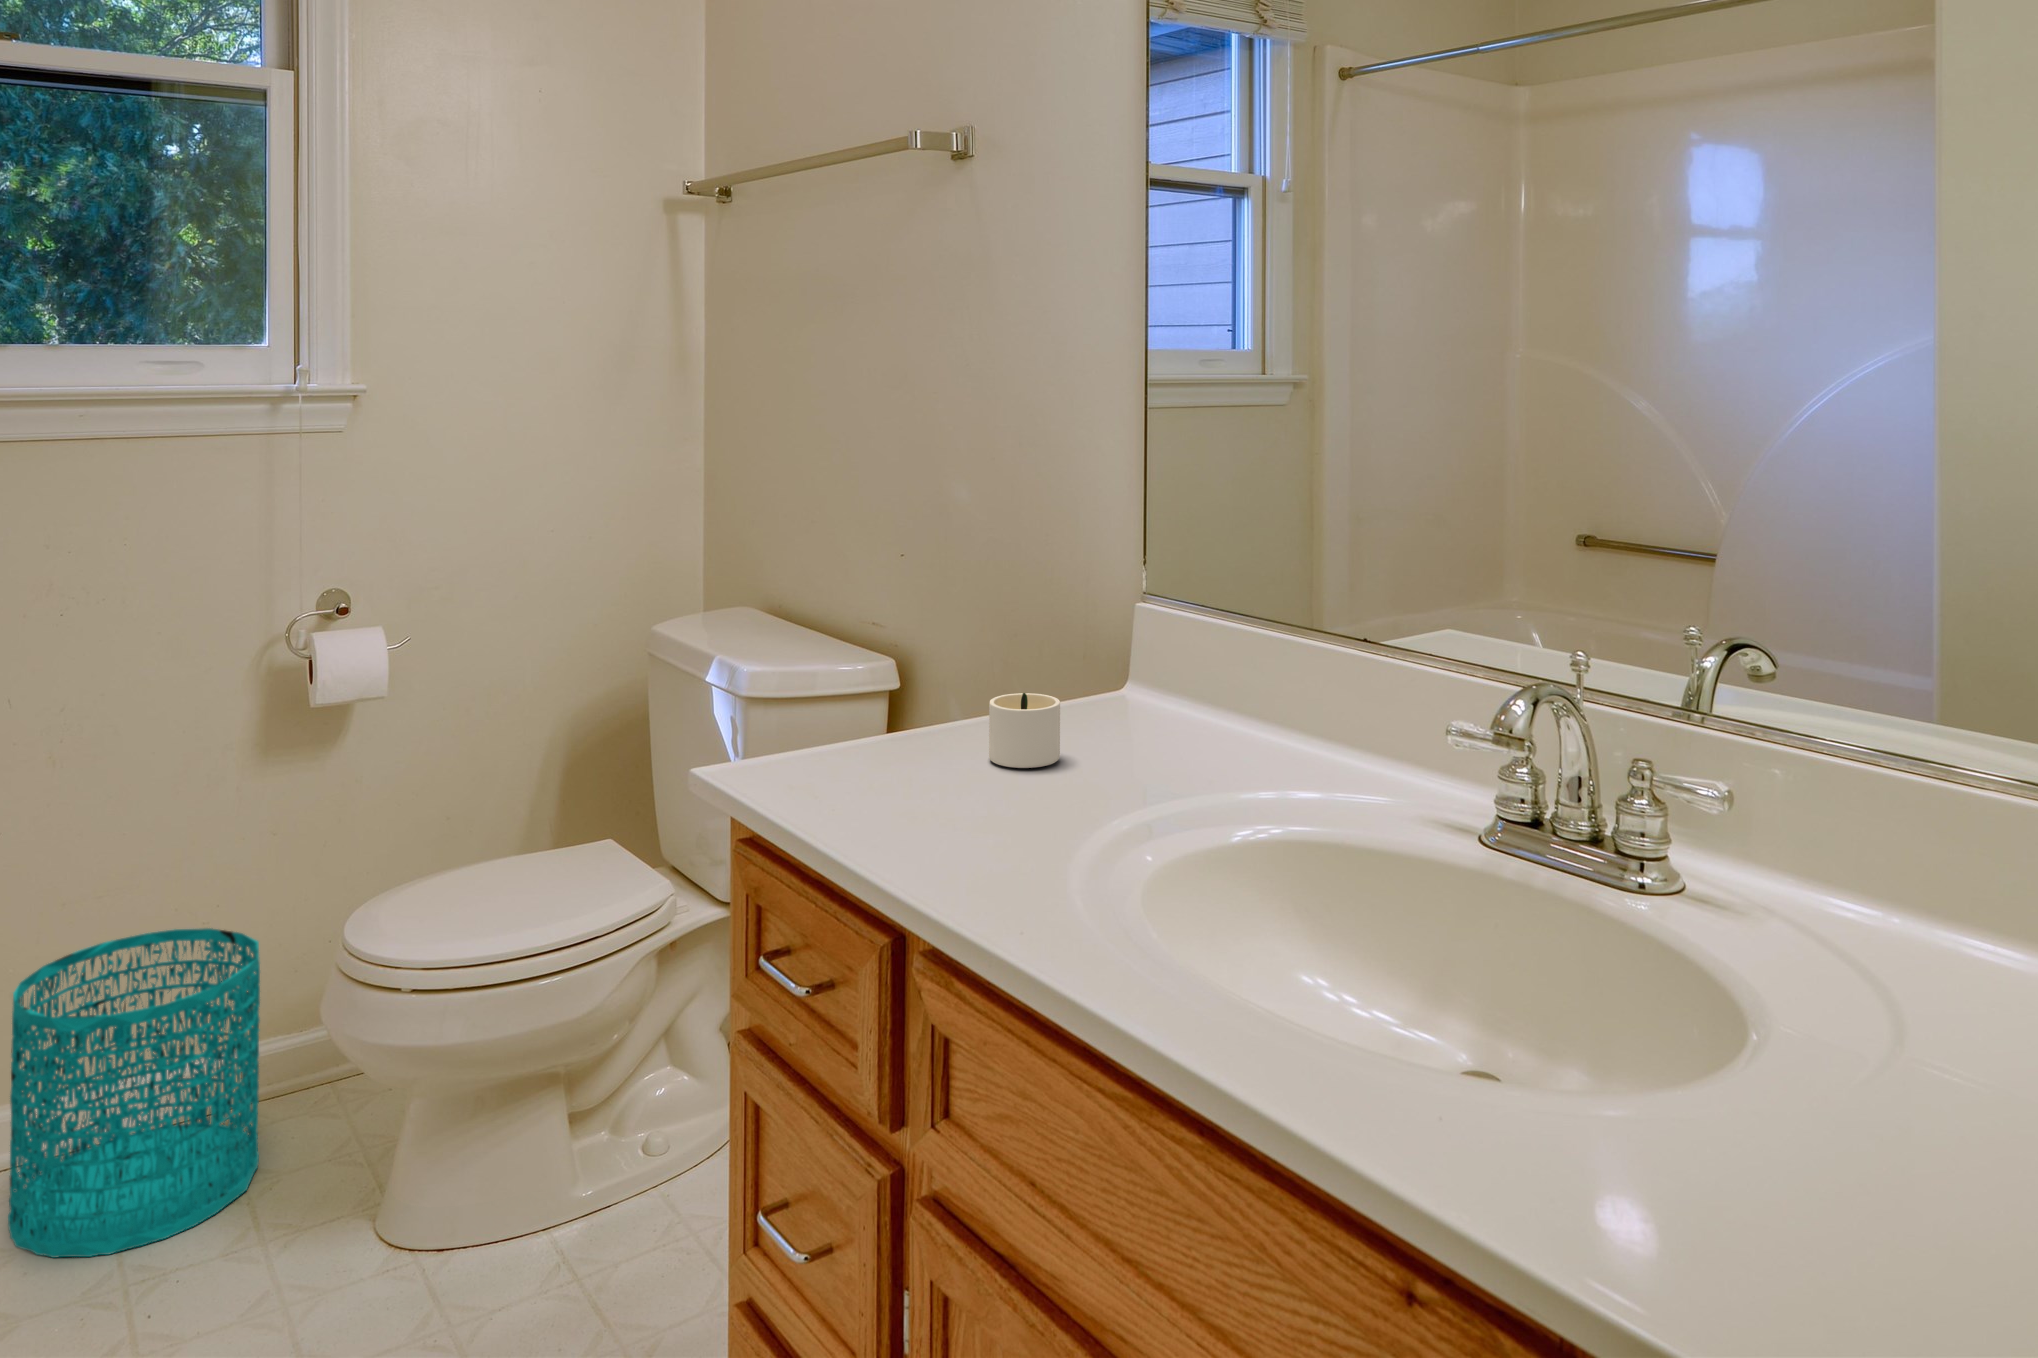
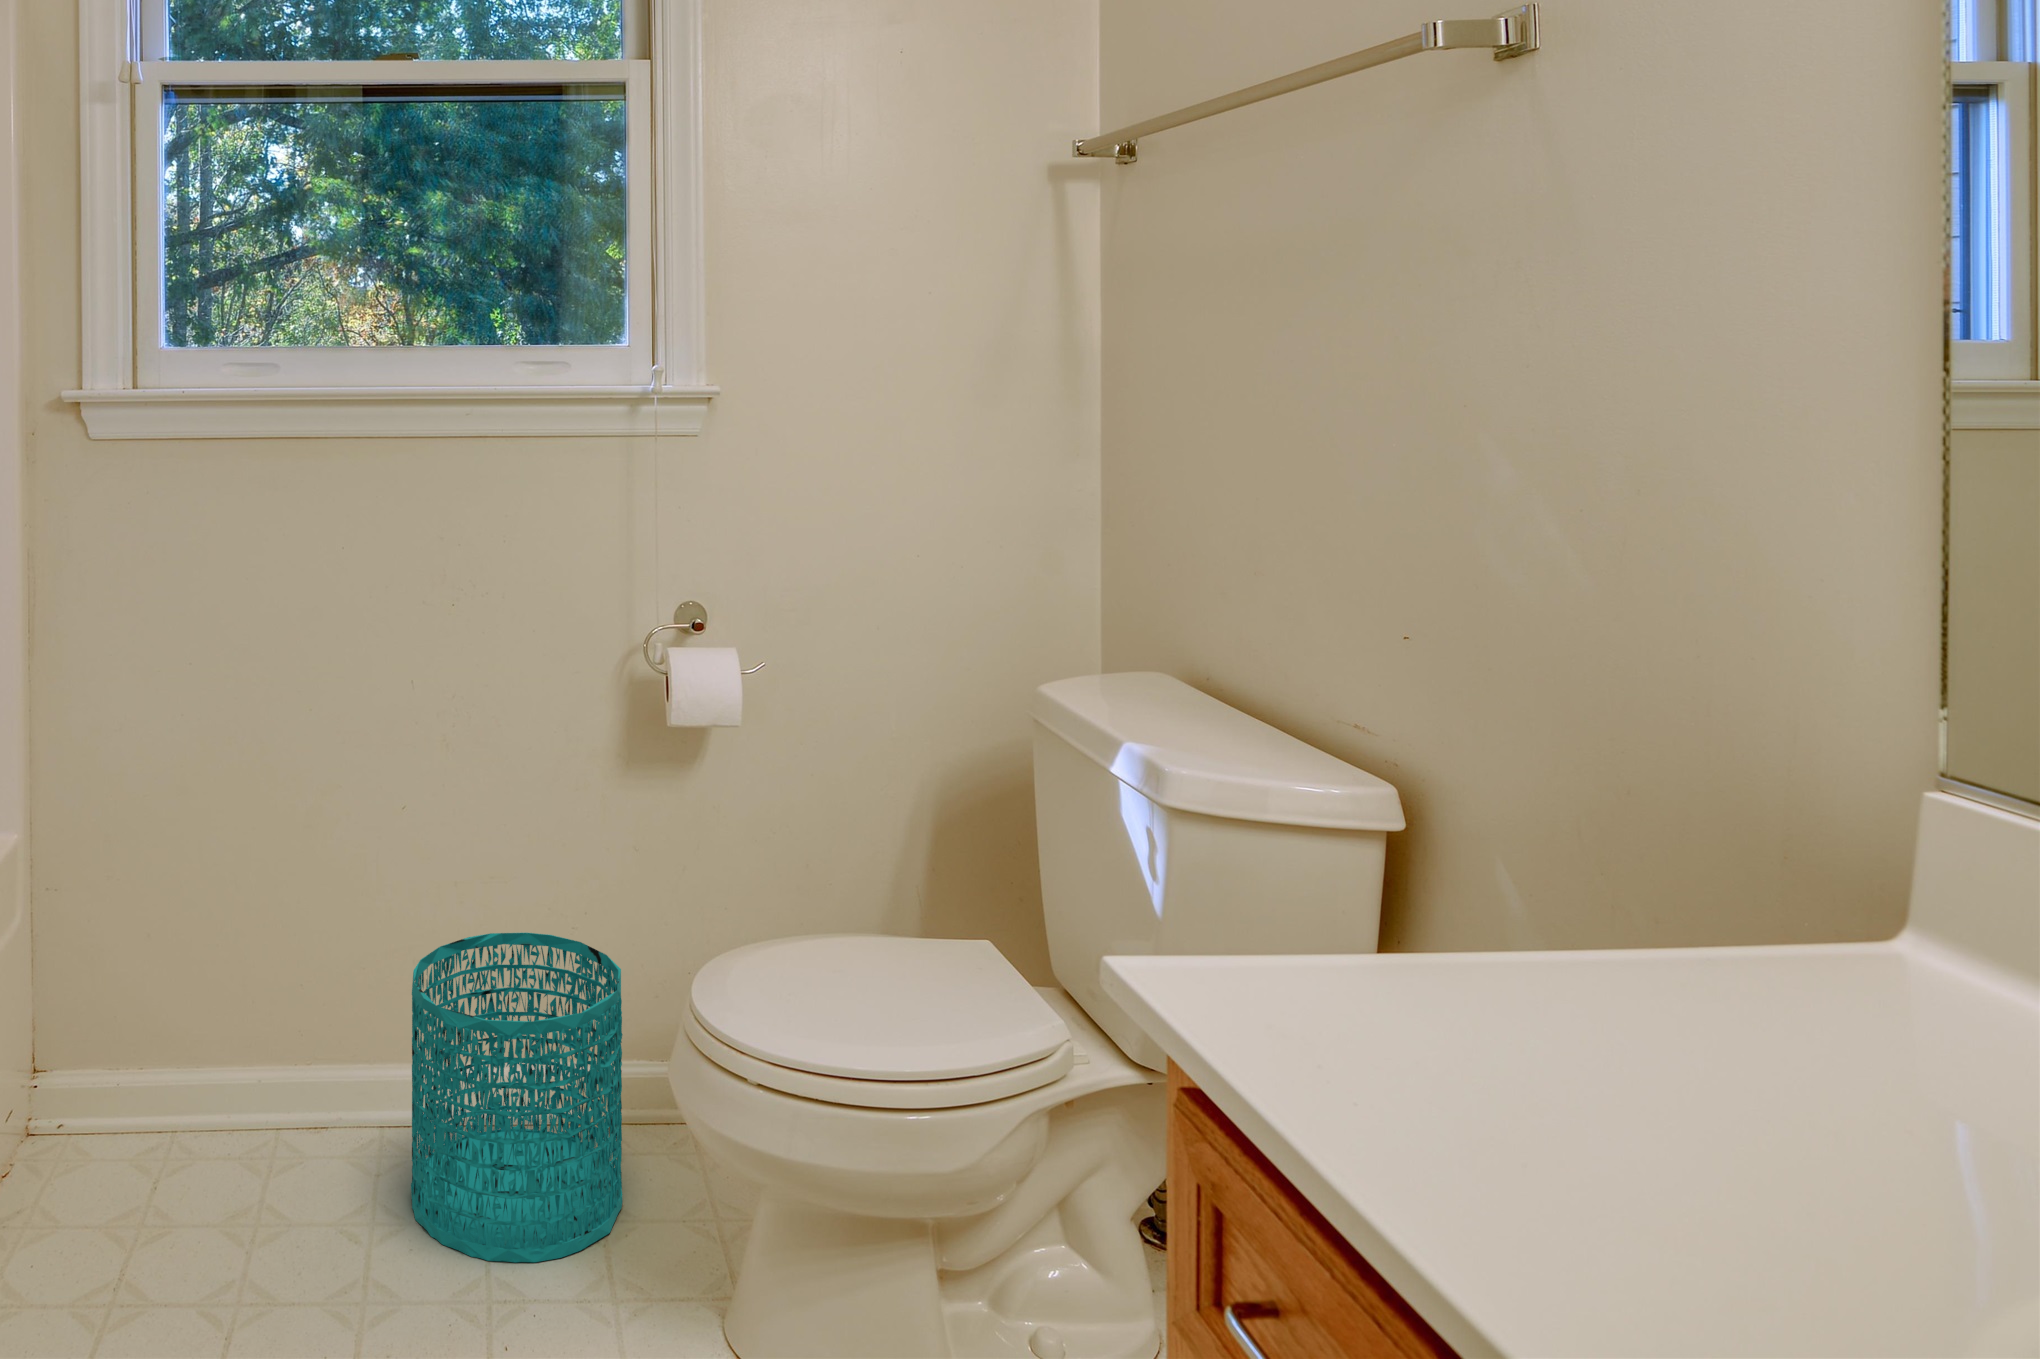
candle: present [989,693,1060,768] -> none [1641,943,1891,1123]

